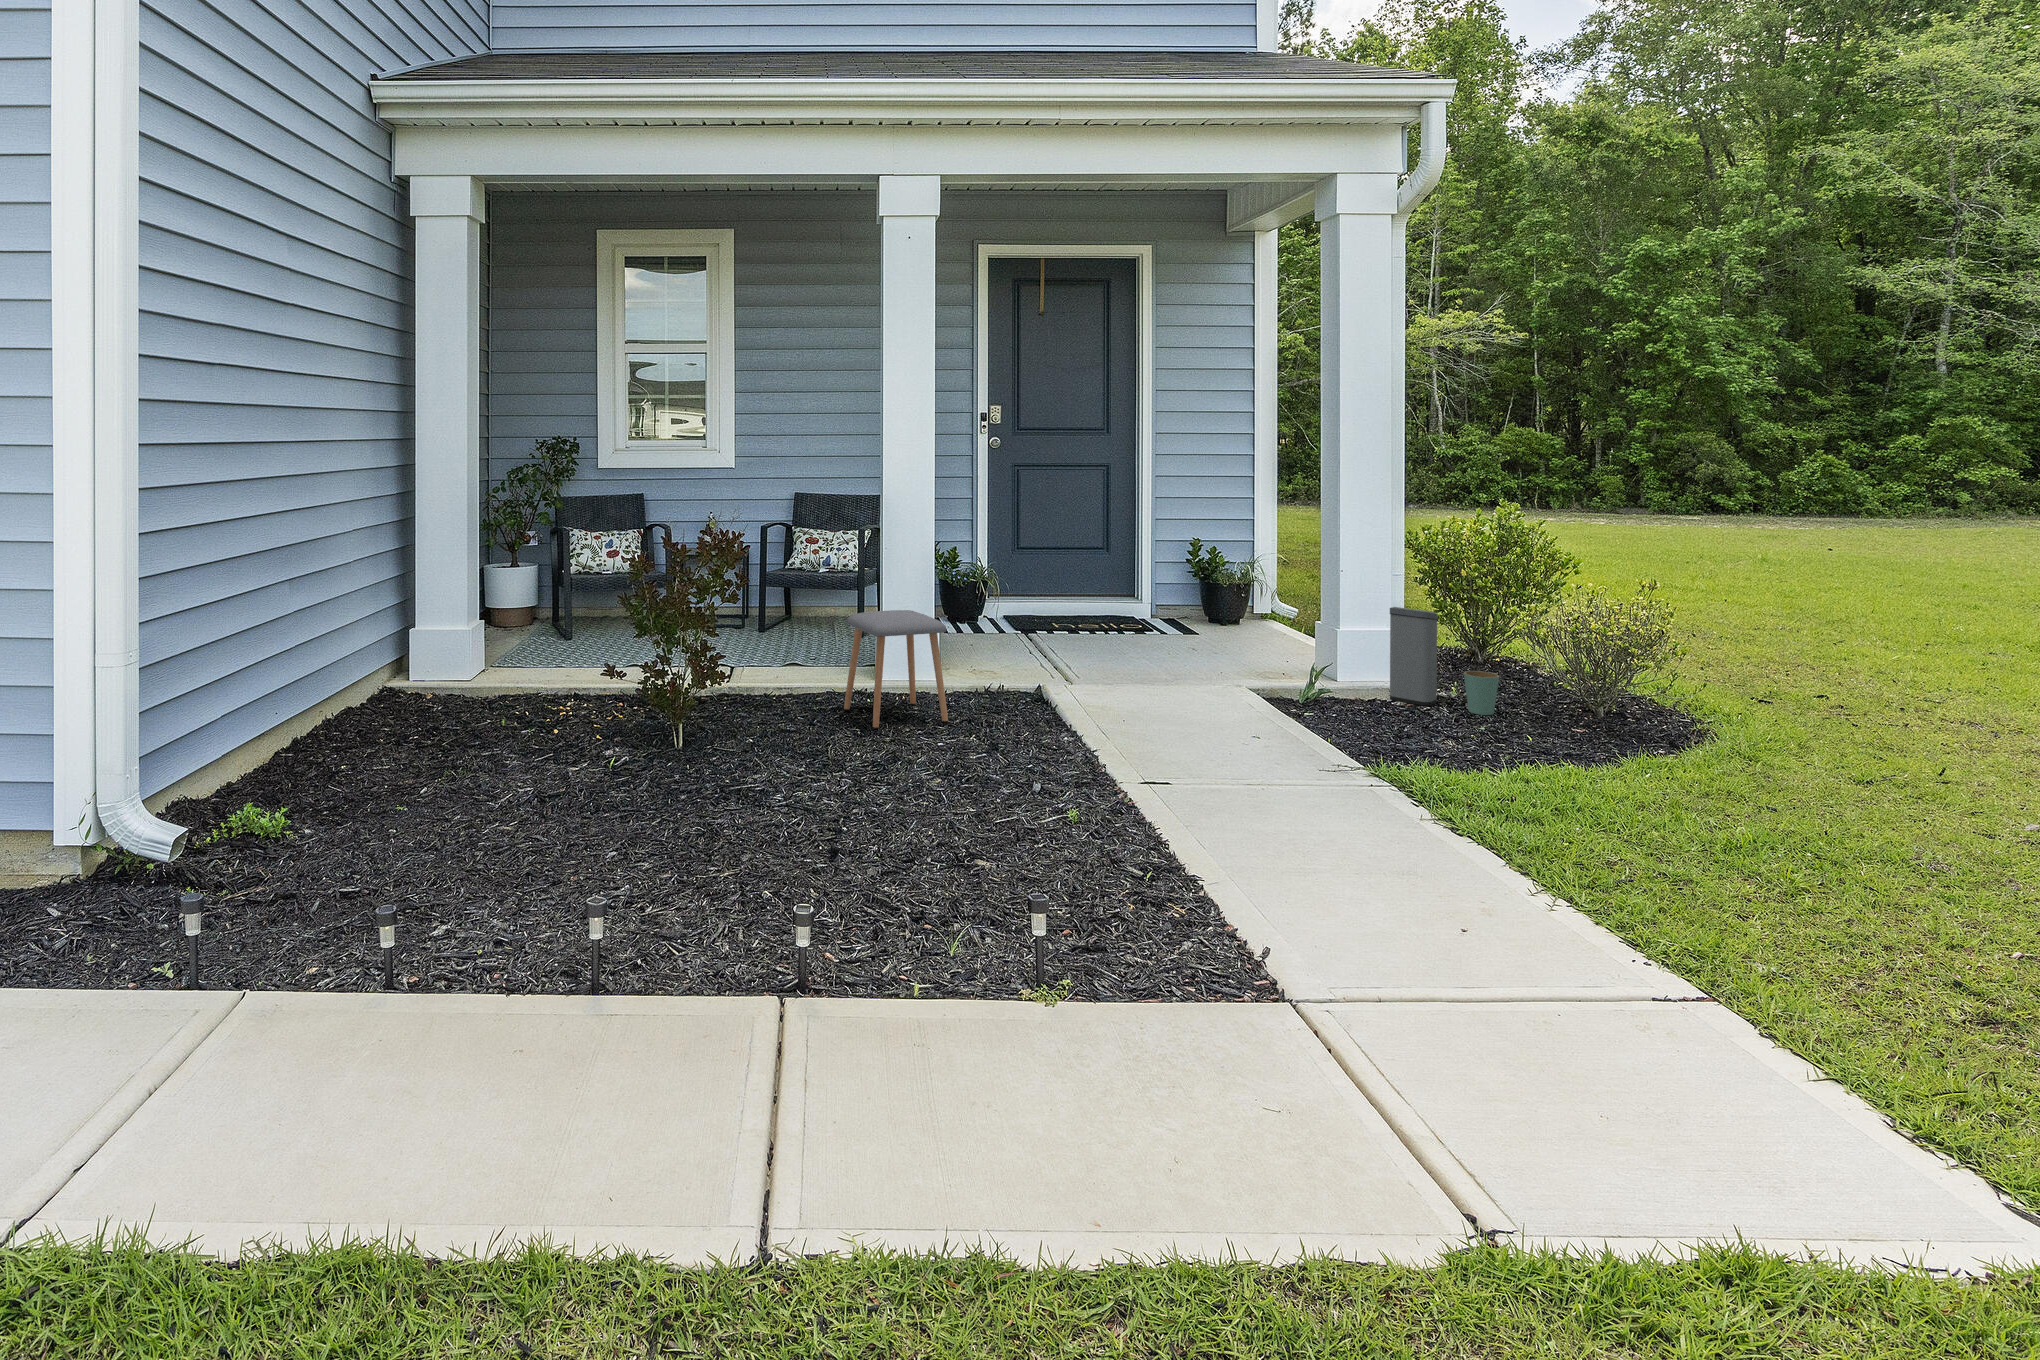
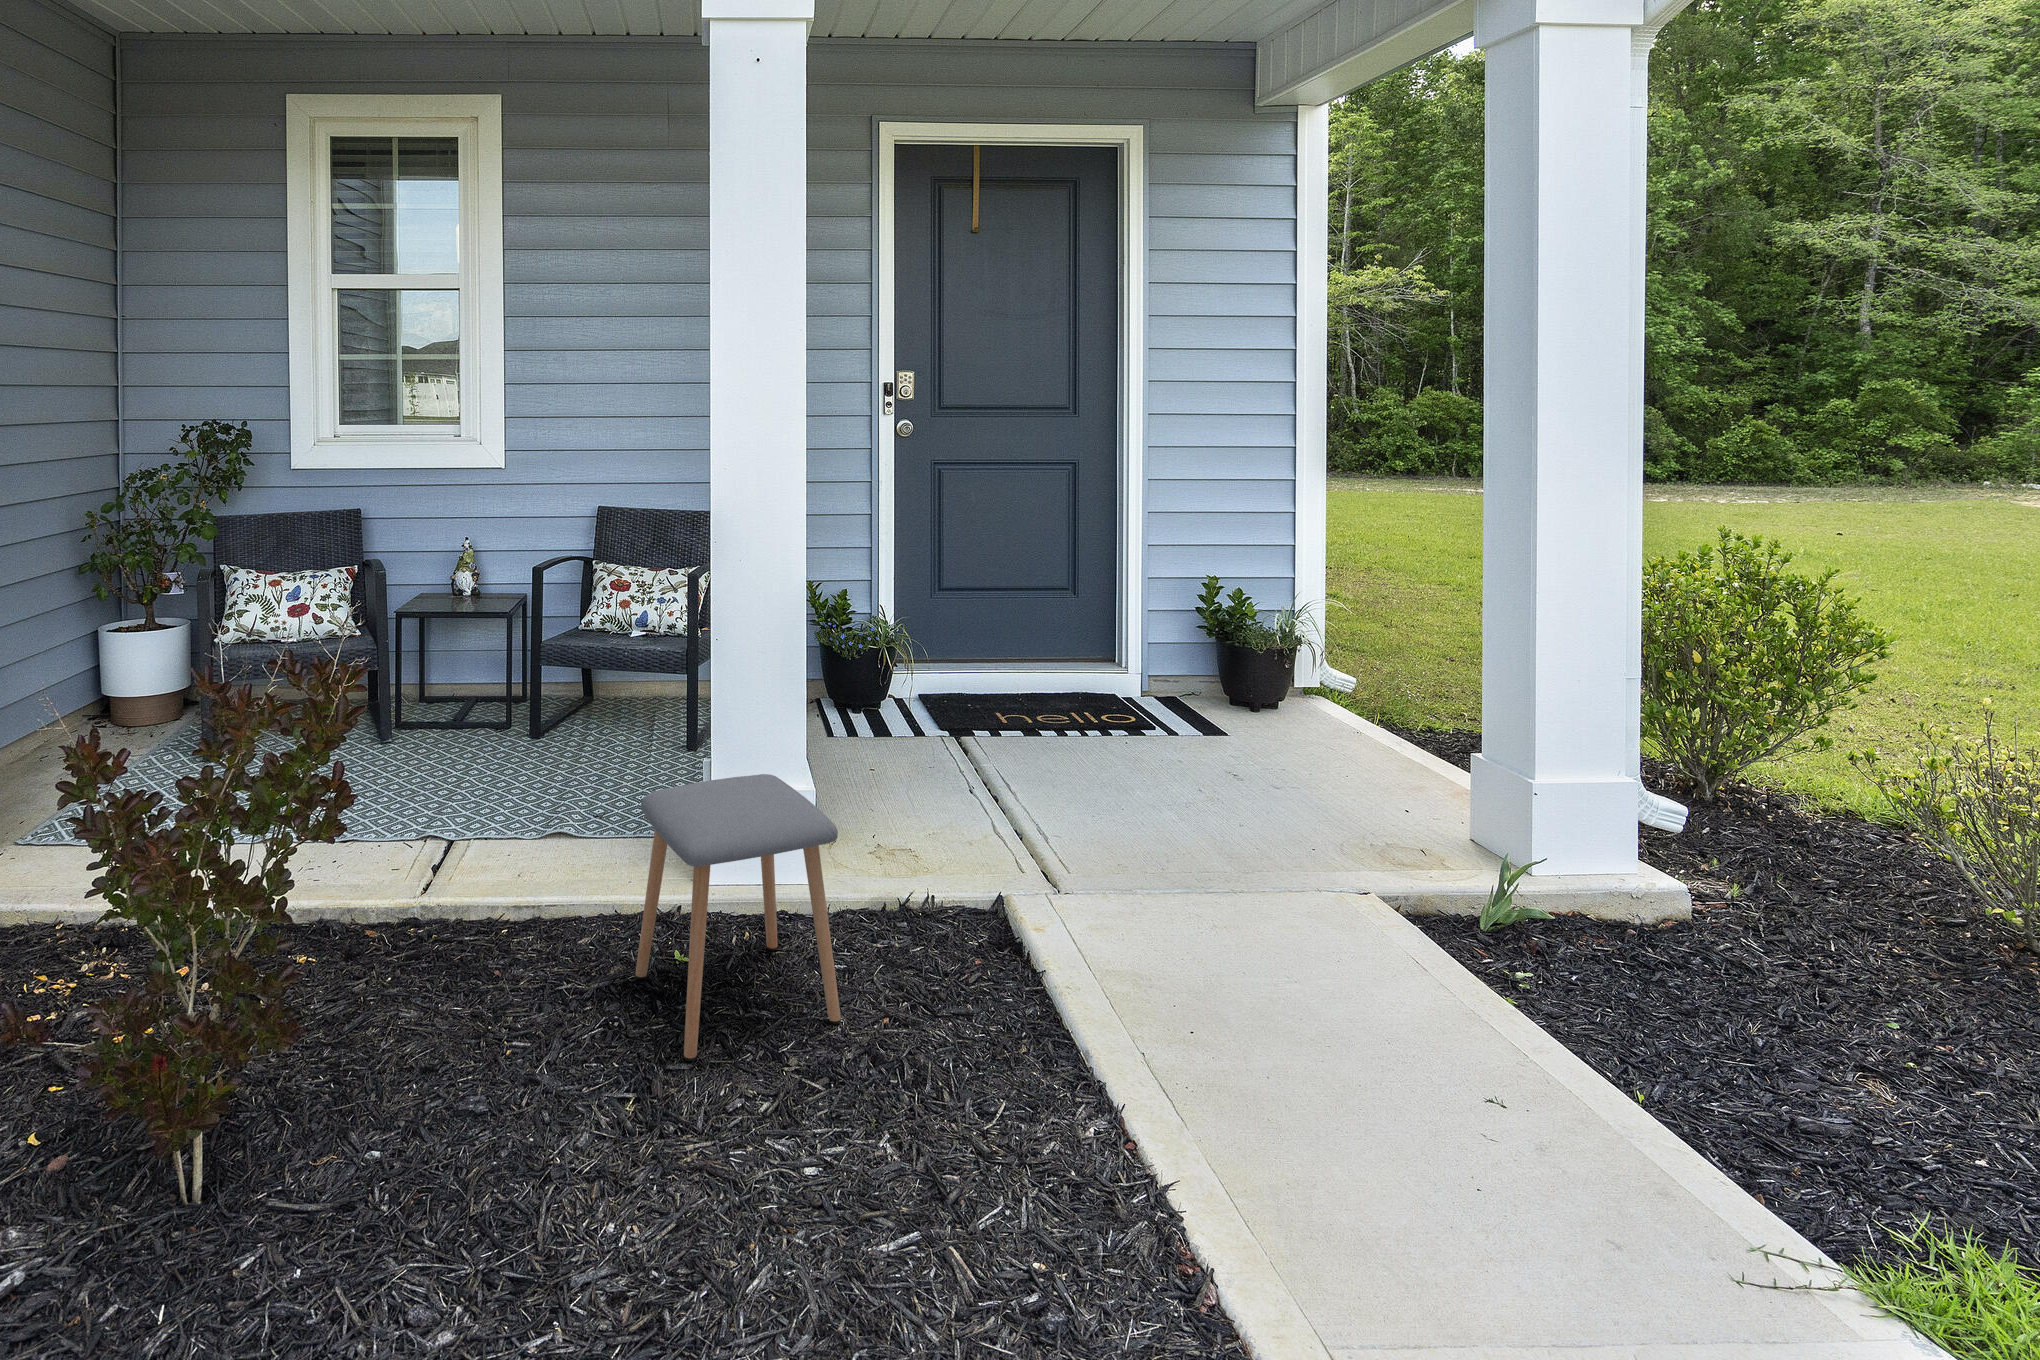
trash can: present [1390,607,1499,715] -> none [1617,733,1860,952]

